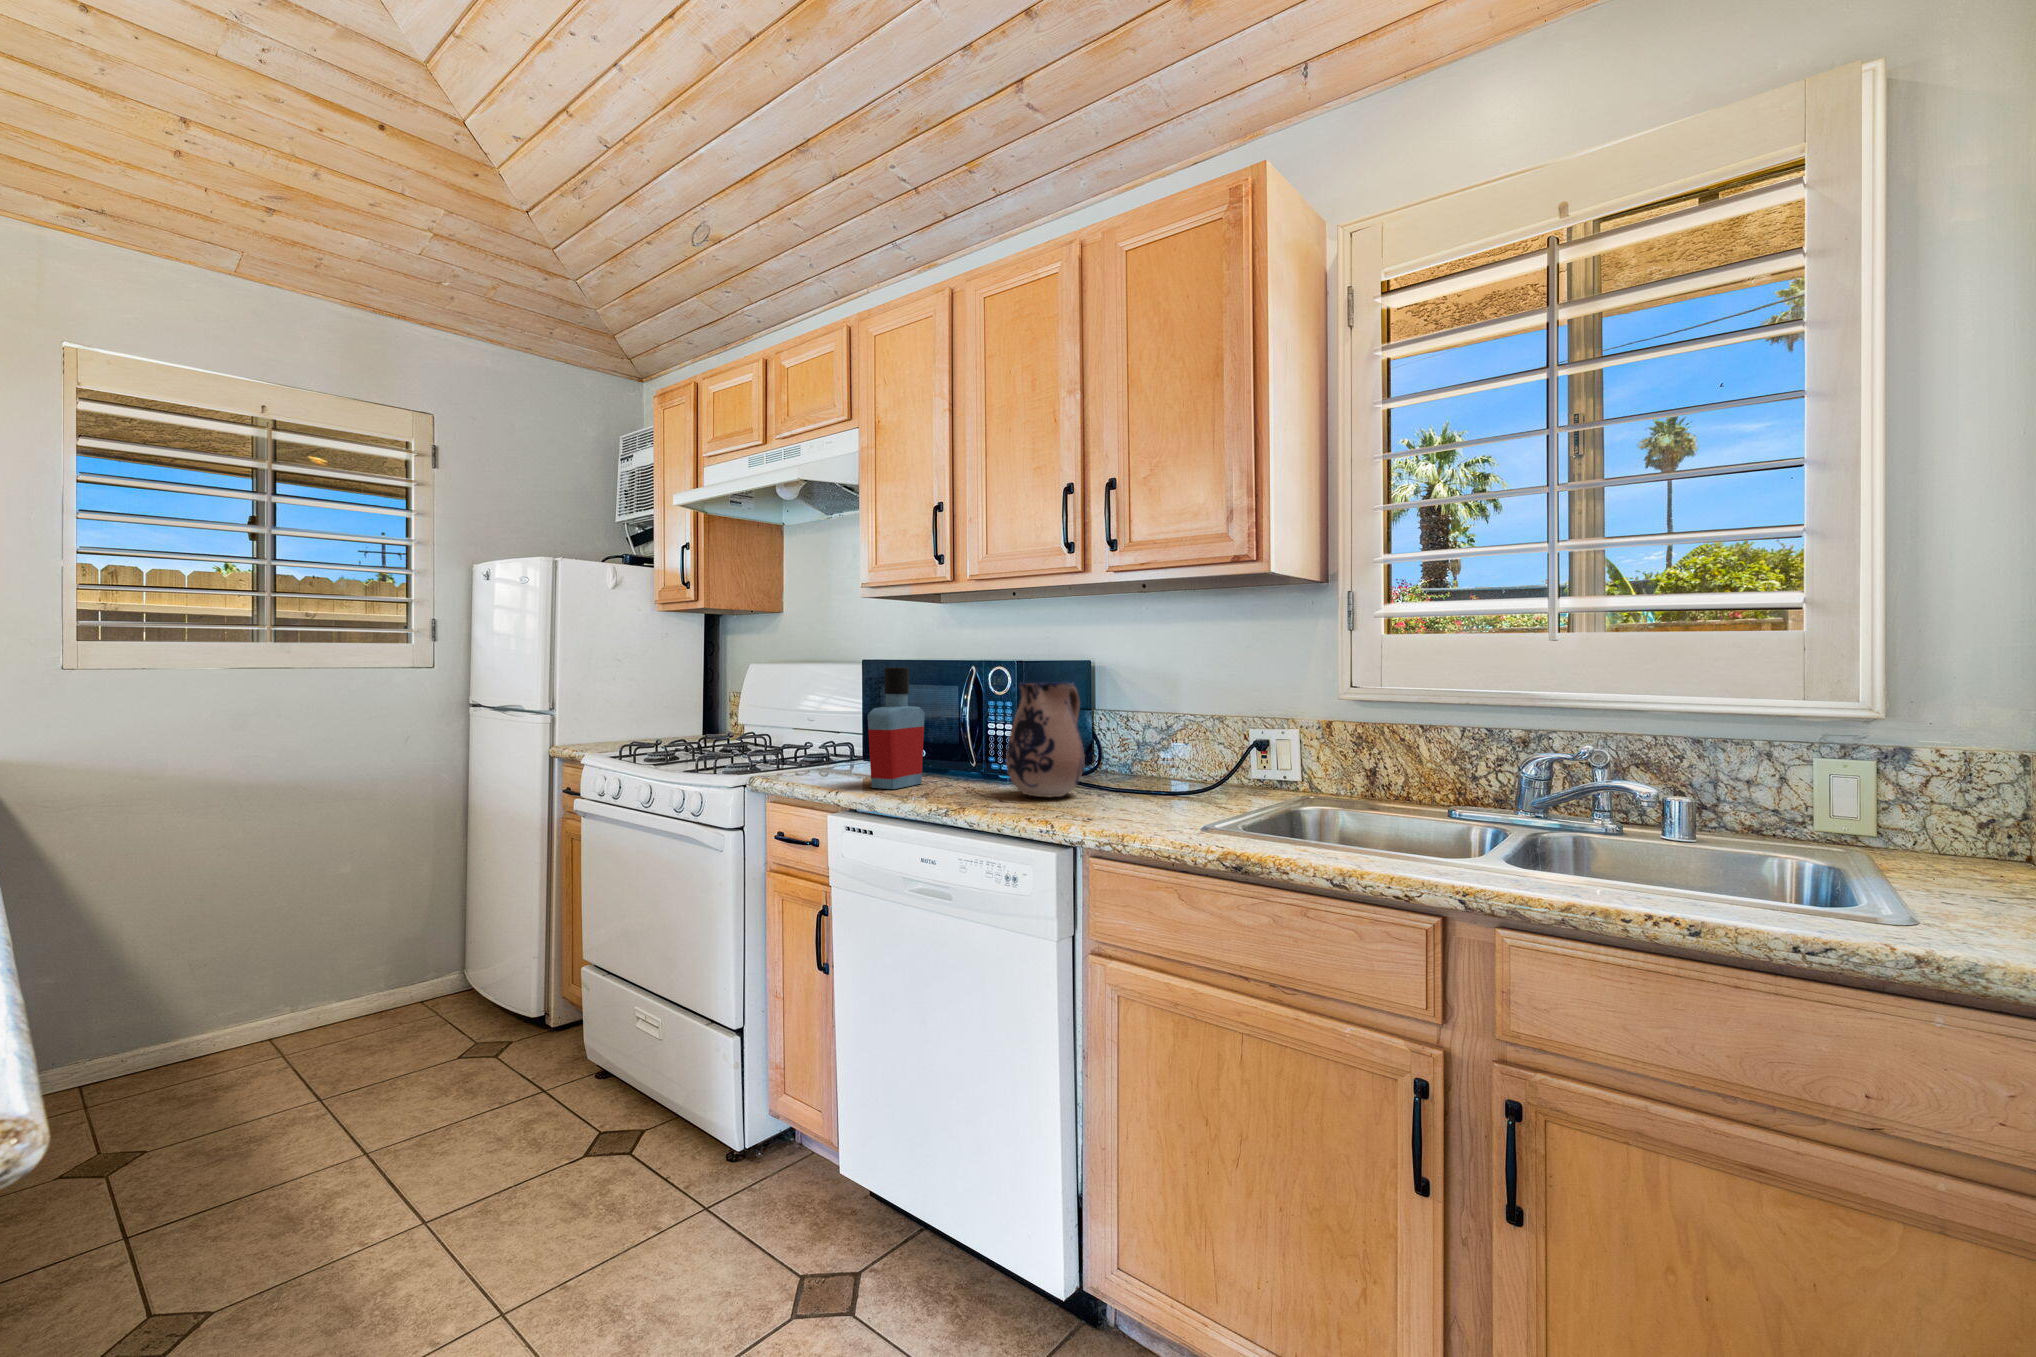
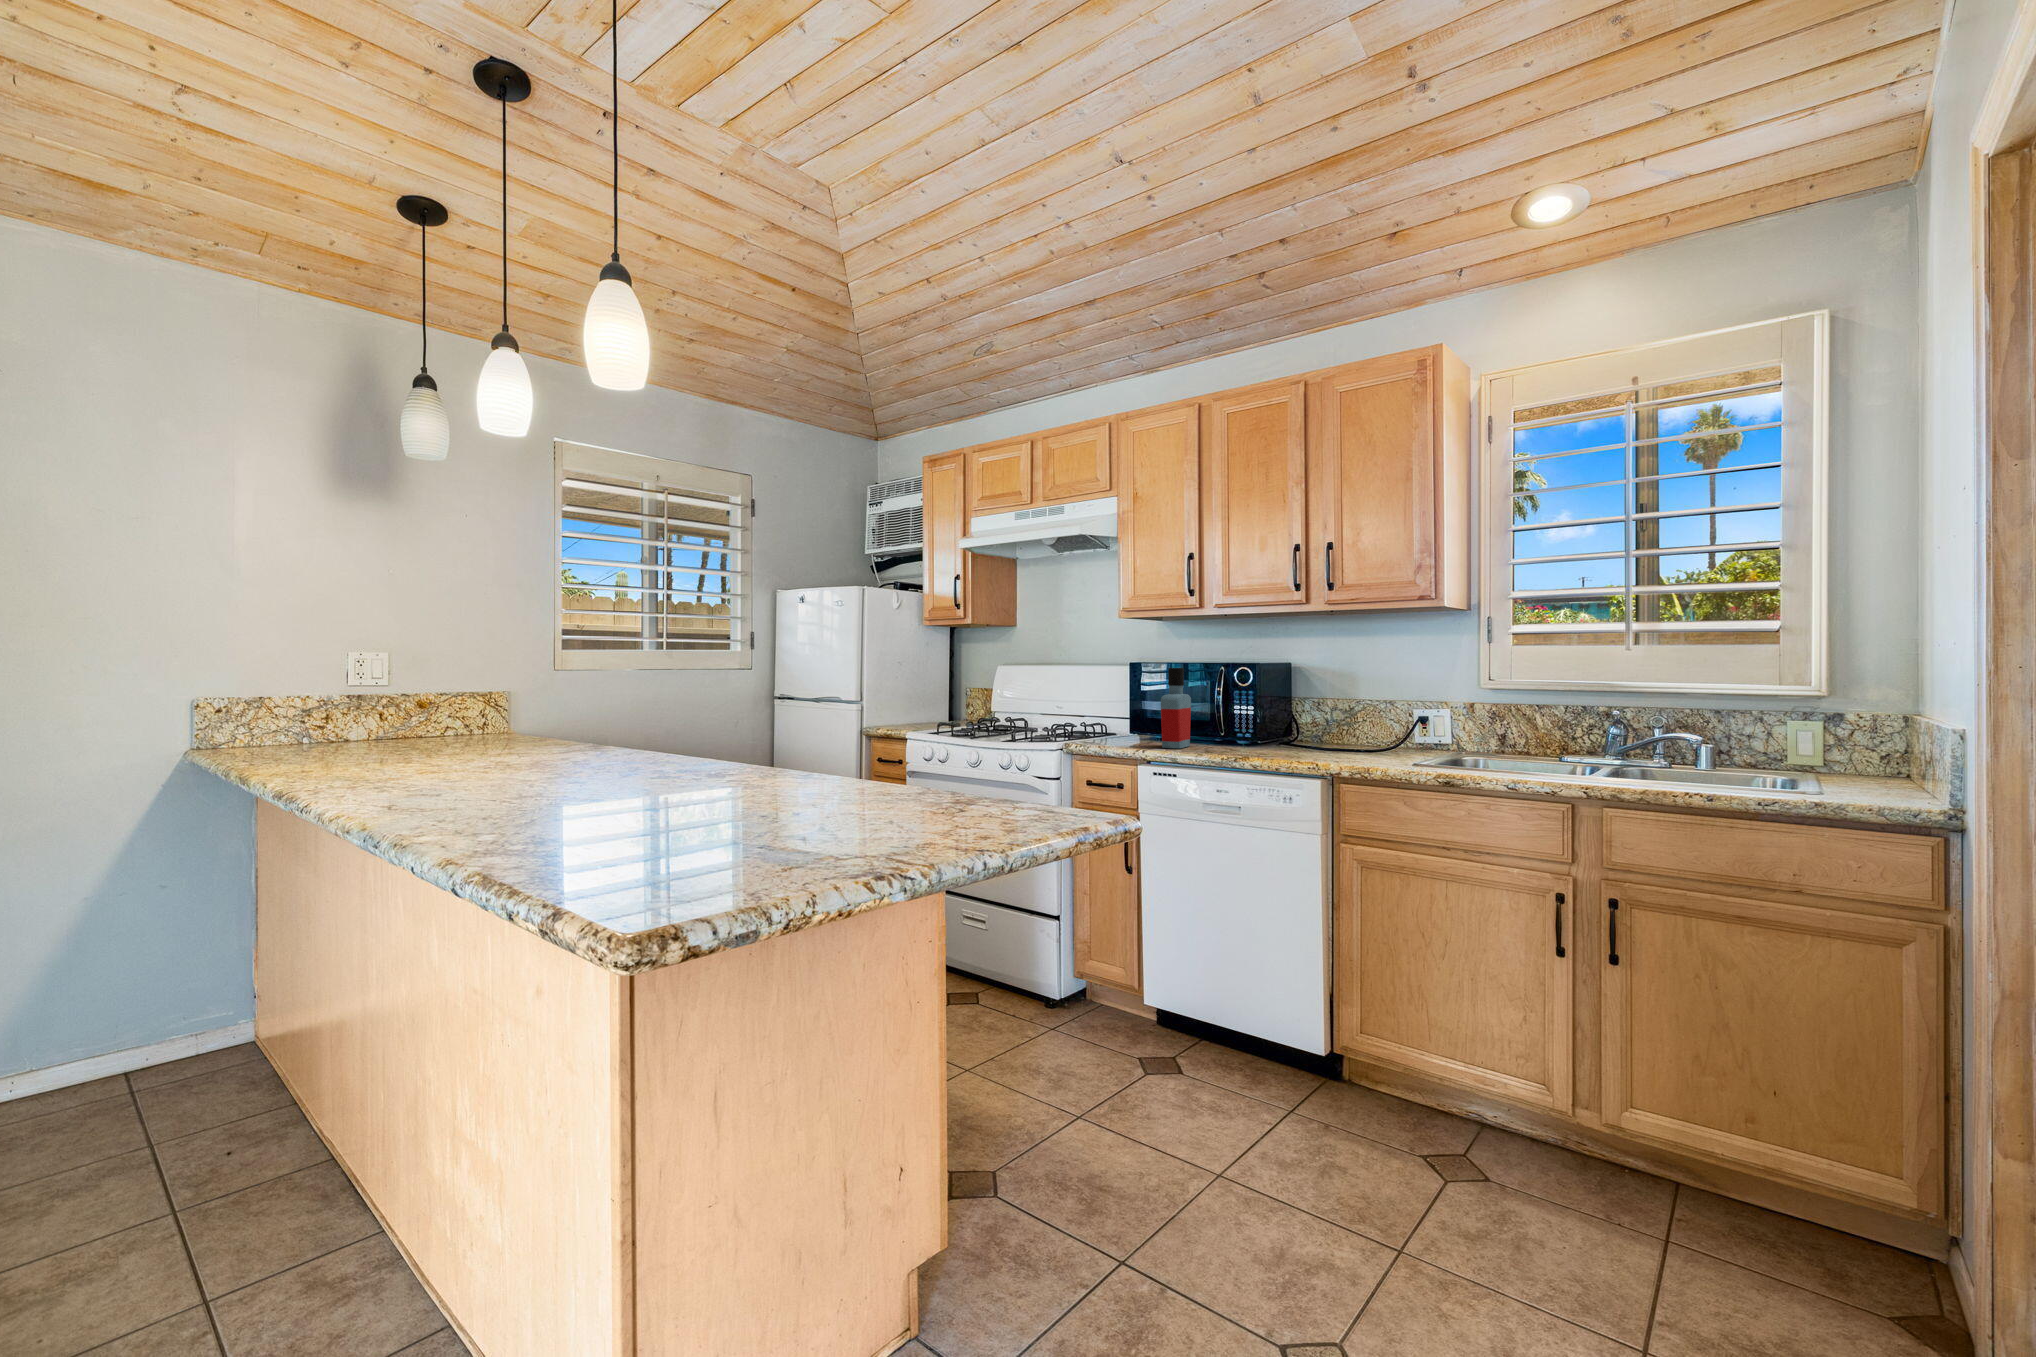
ceramic pitcher: present [1006,683,1085,797] -> none [1260,678,1313,752]

